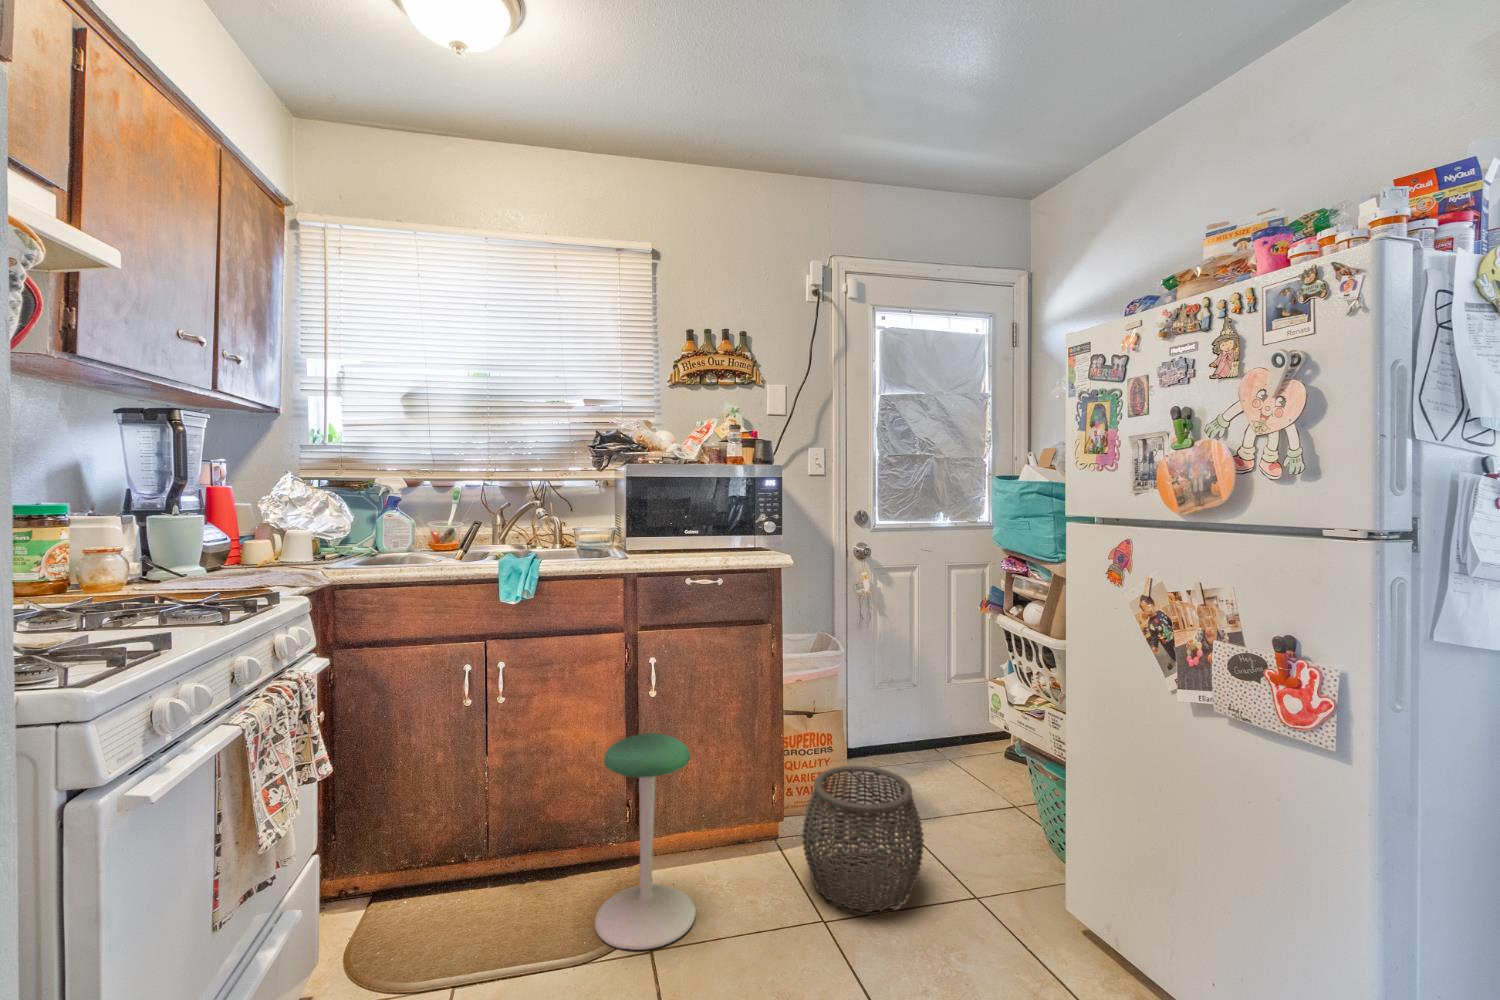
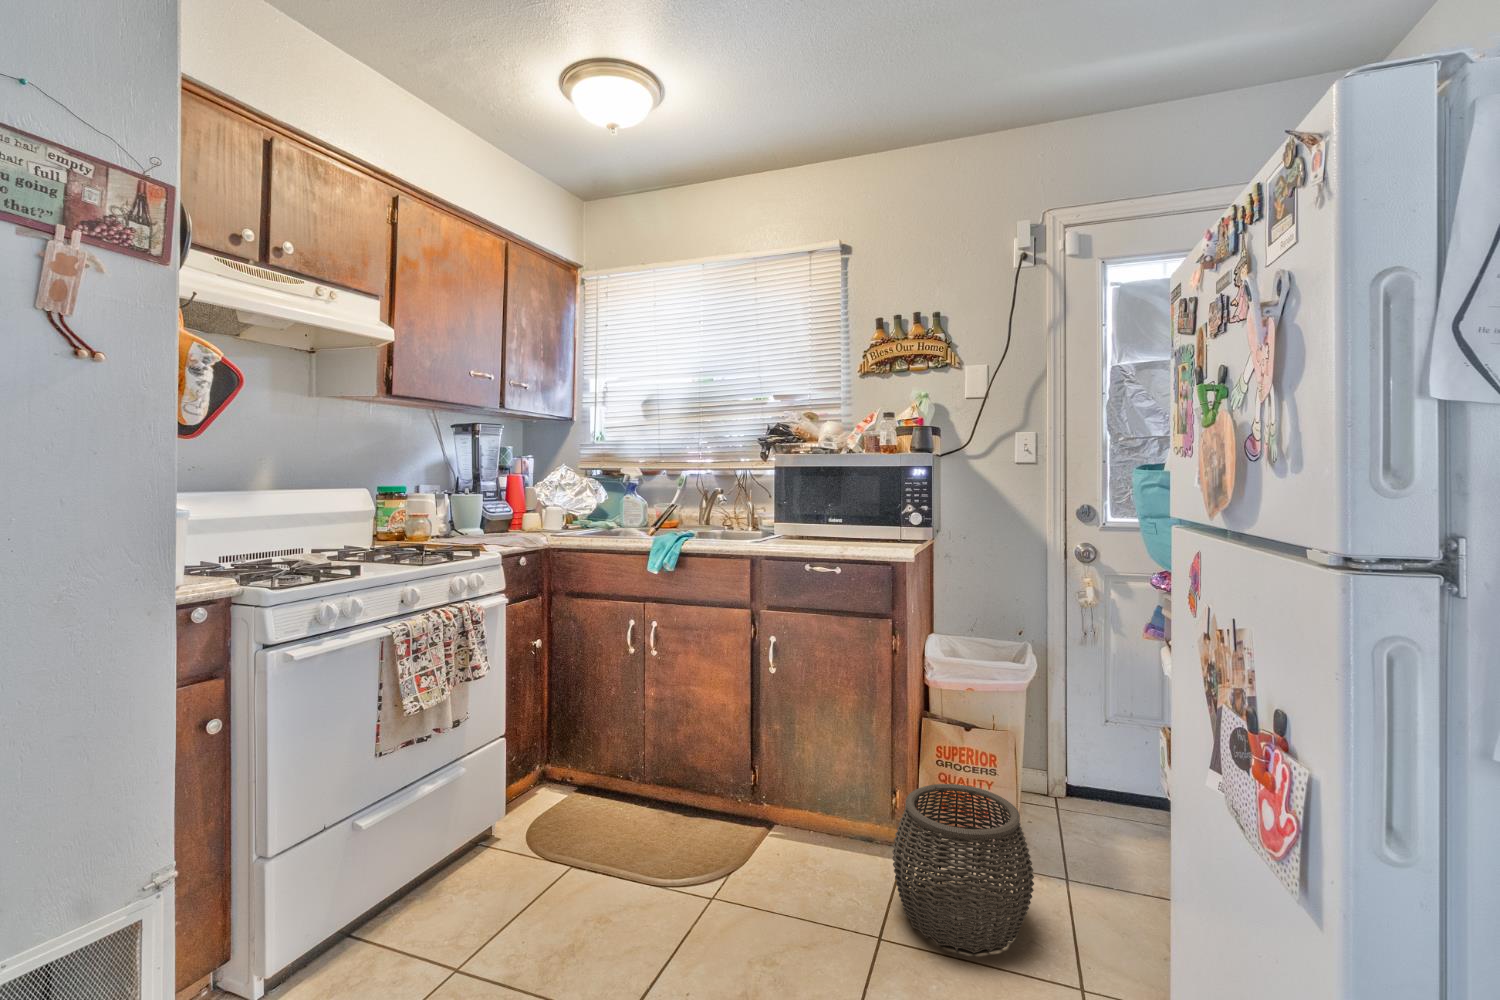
stool: present [595,733,696,950] -> none [687,703,781,898]

